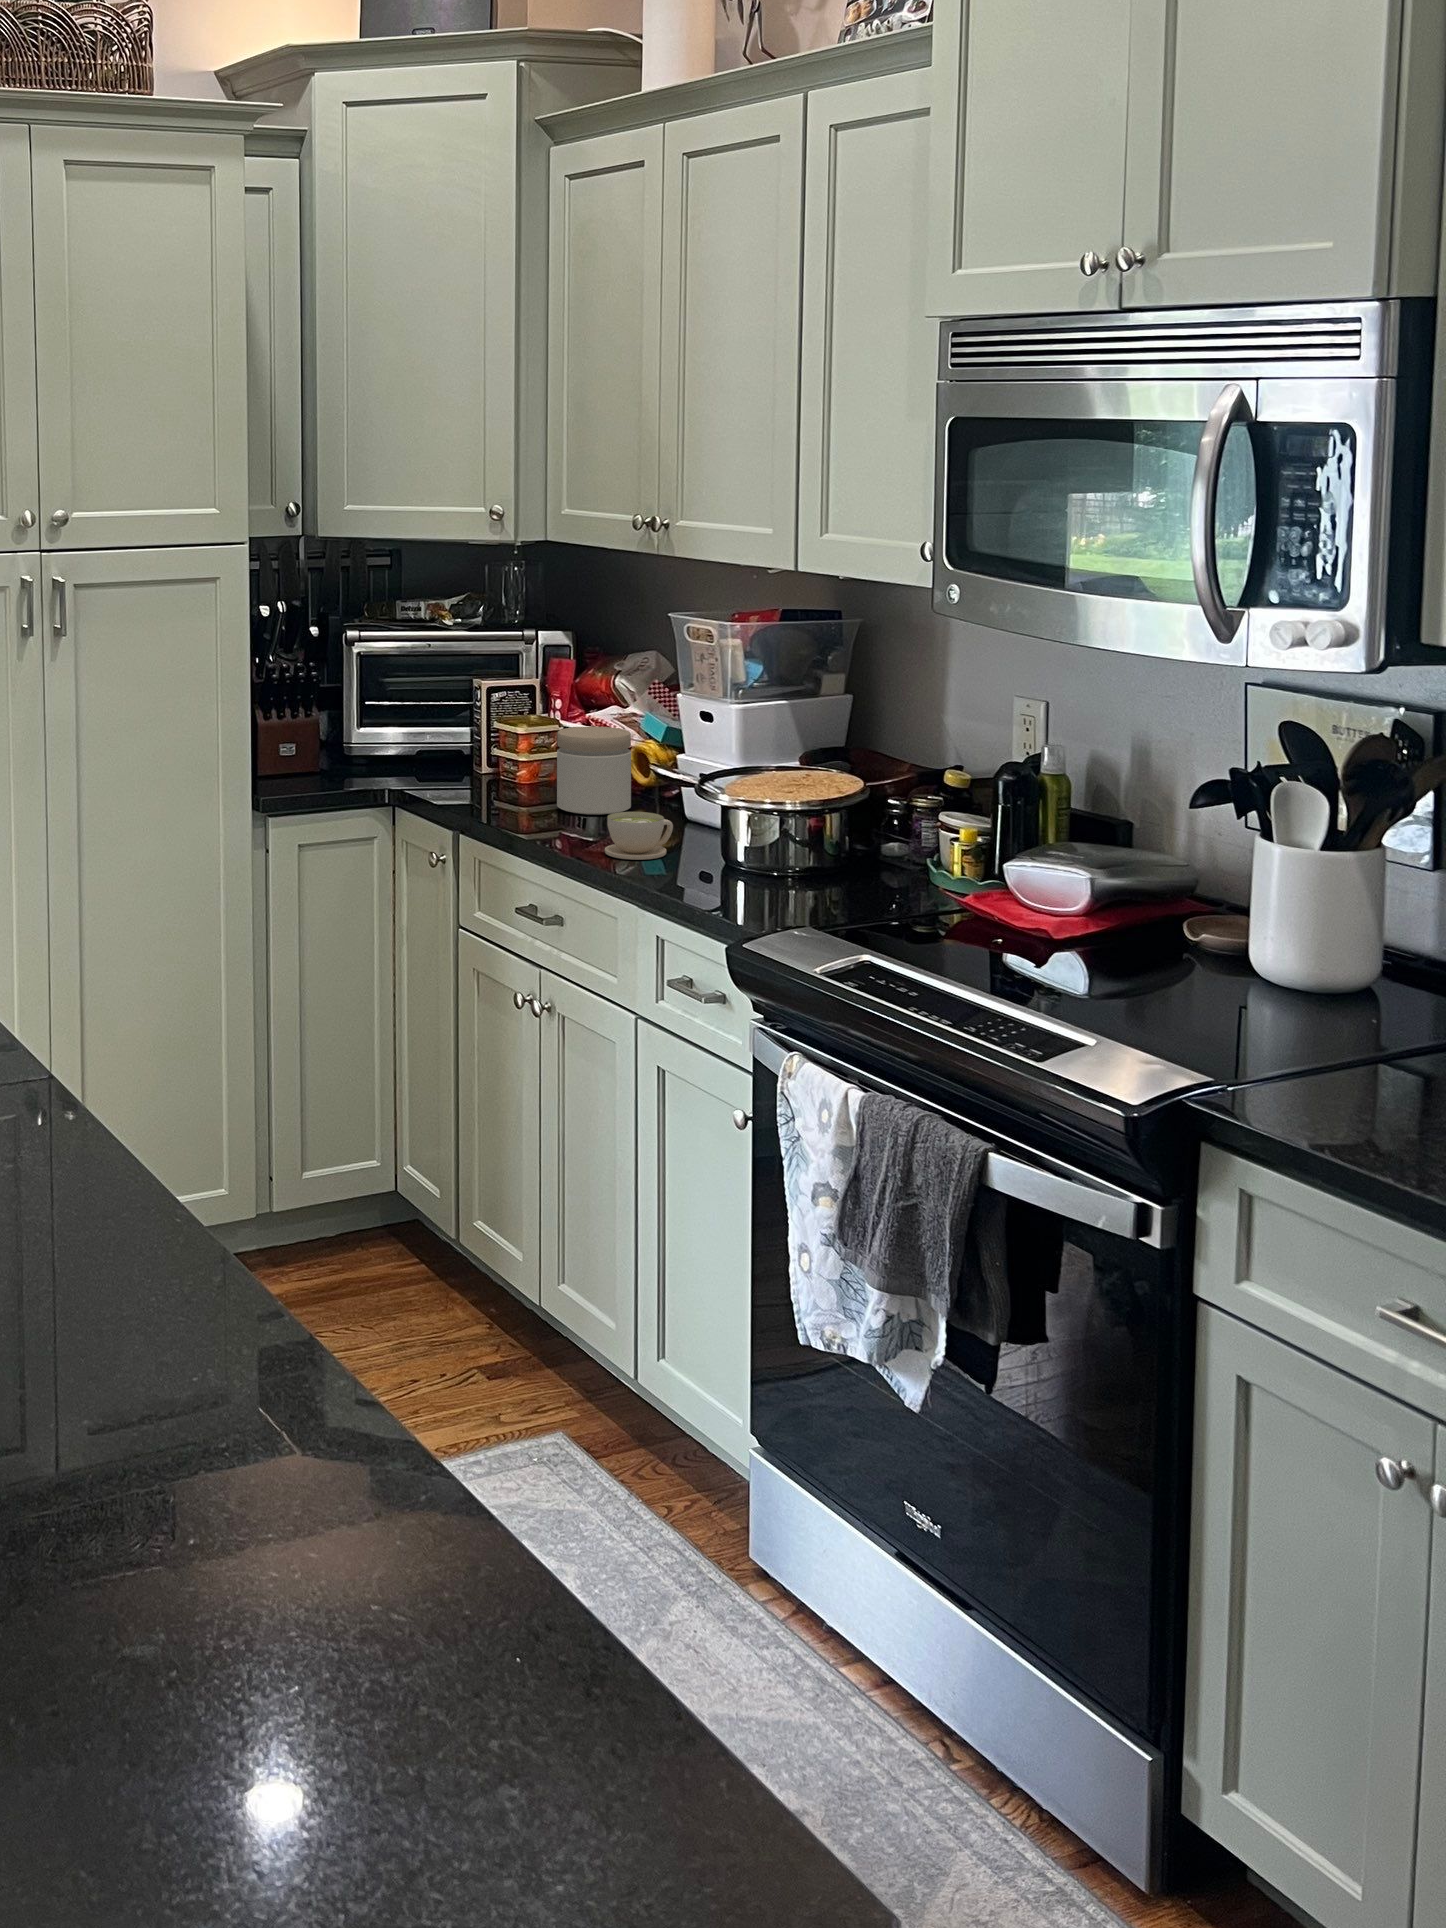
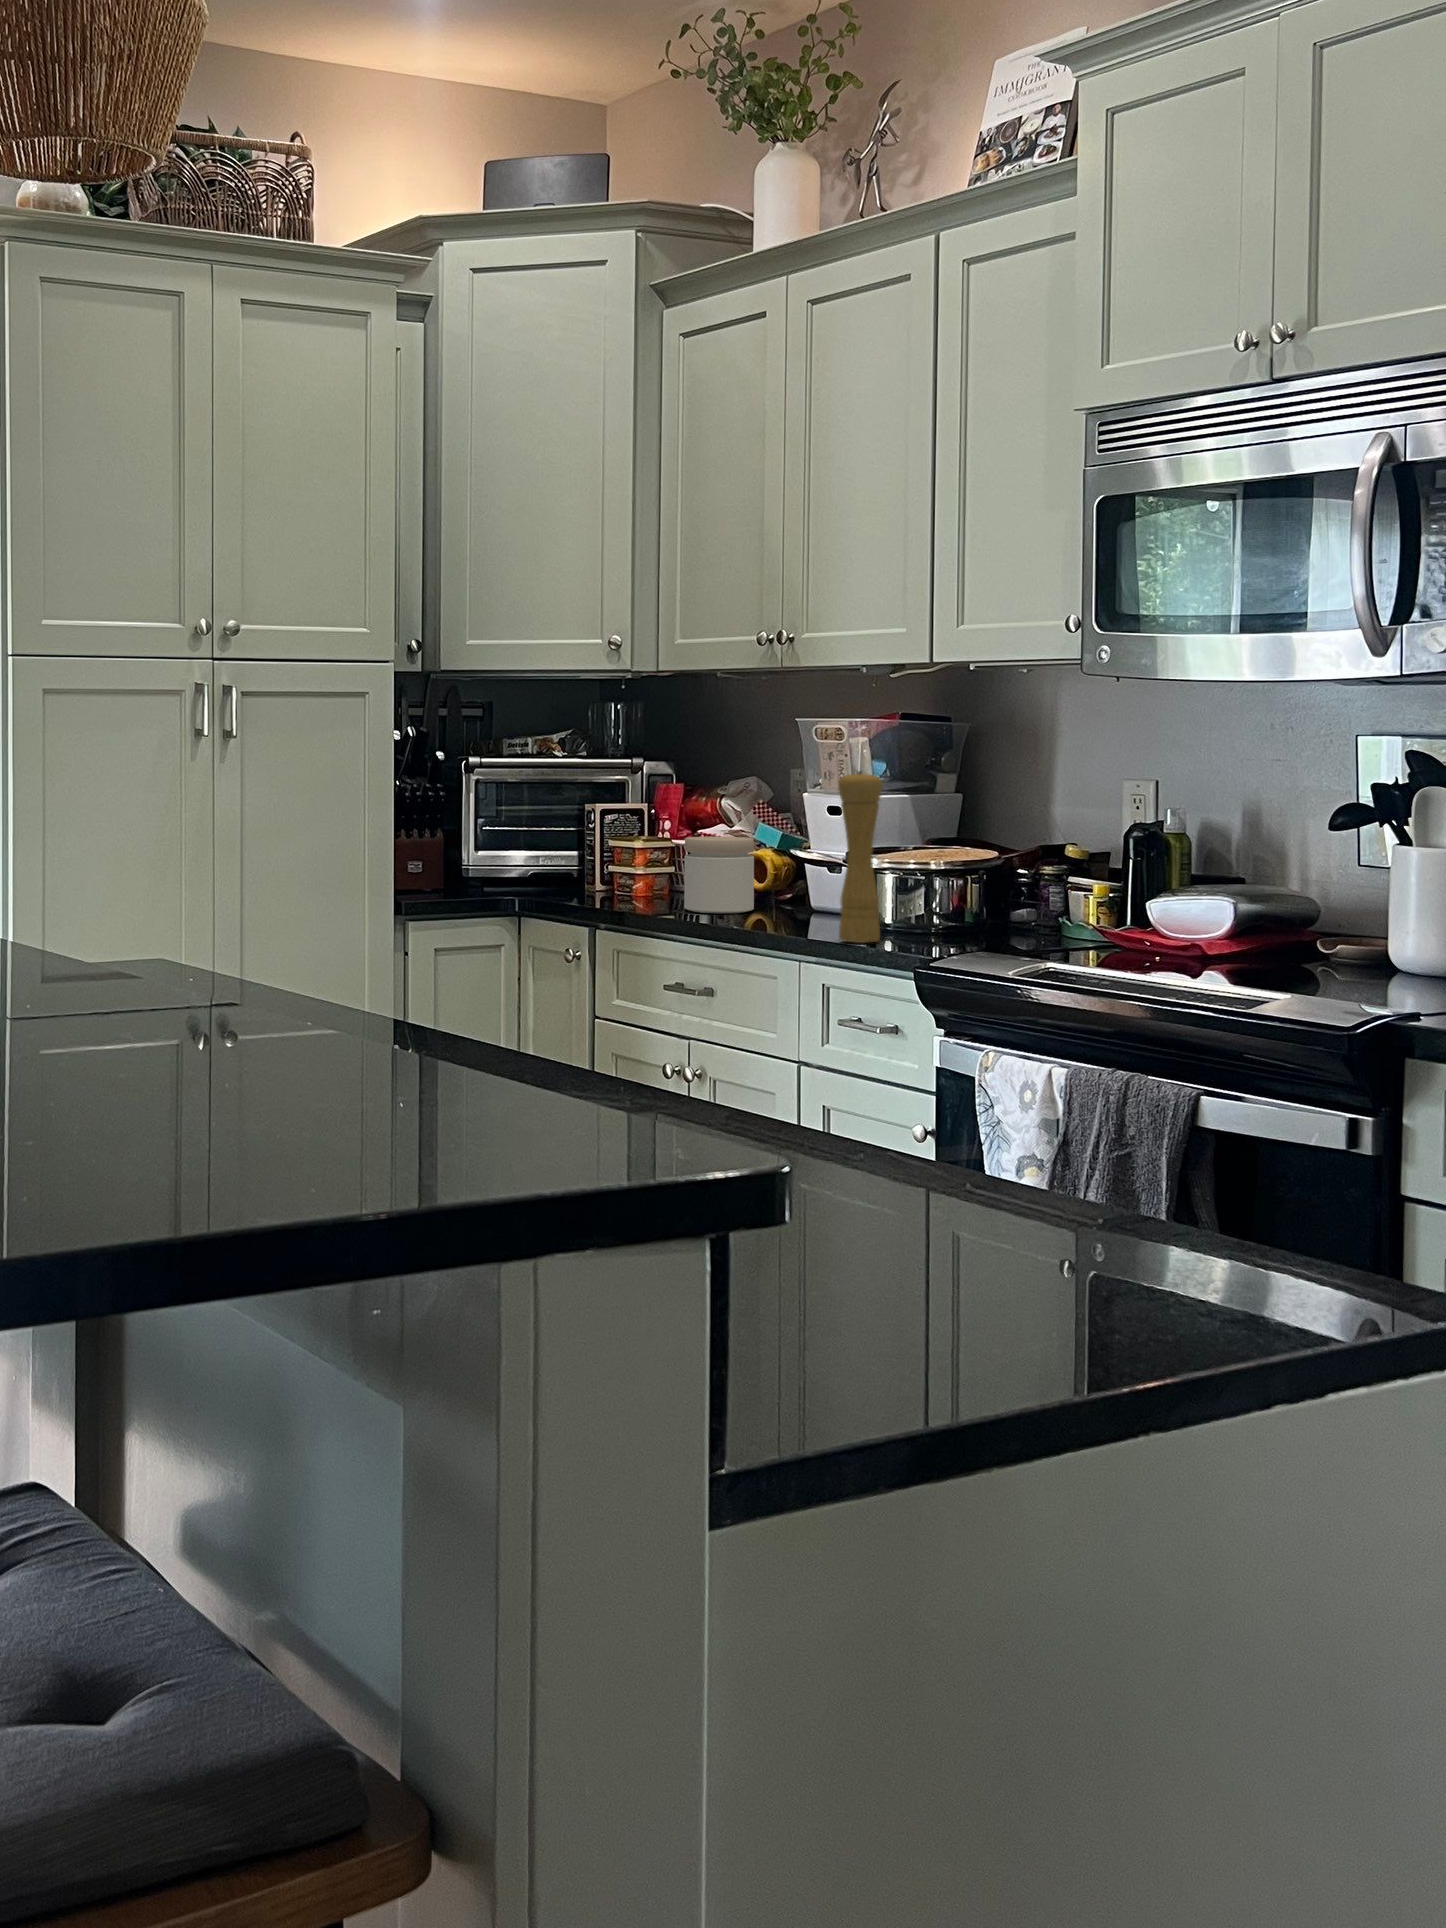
pepper mill: none [676,701,724,889] -> present [838,771,882,943]
coffee cup: present [605,812,673,860] -> none [755,893,817,932]

